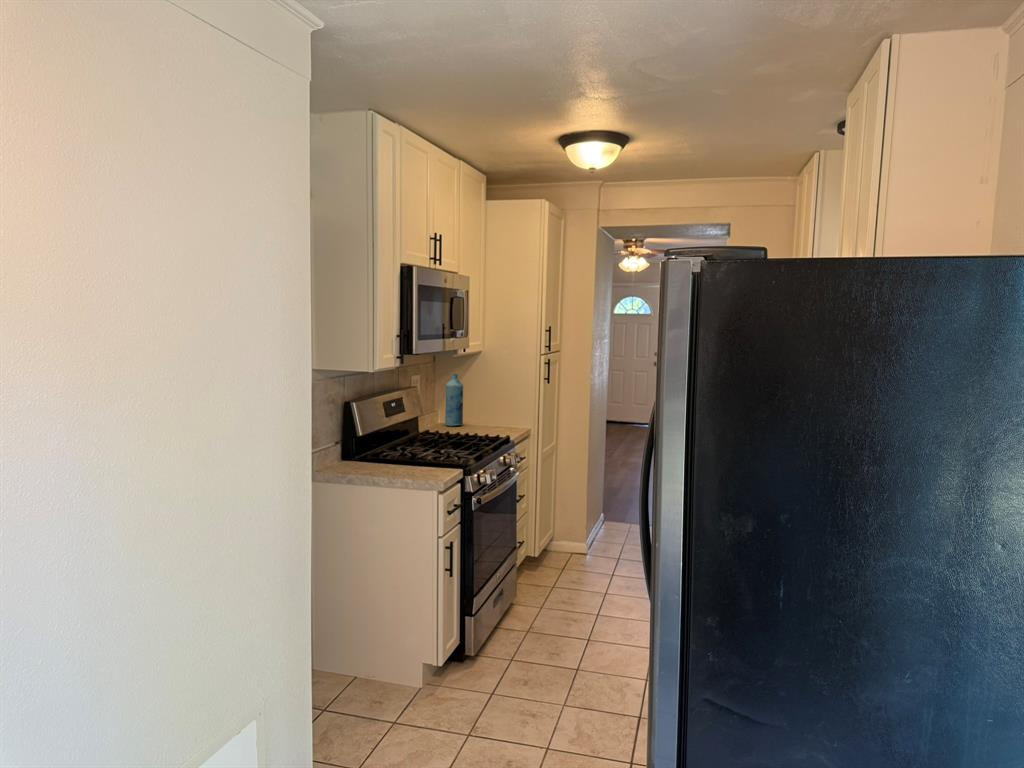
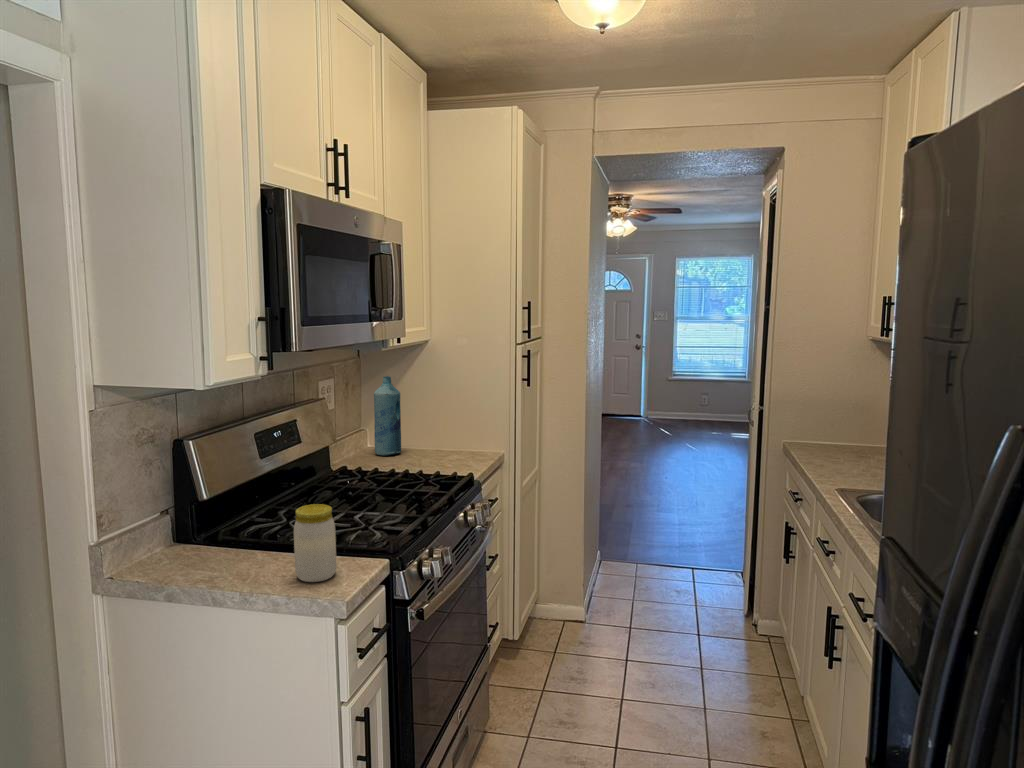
jar: none [416,435,437,474] -> present [294,504,336,582]

